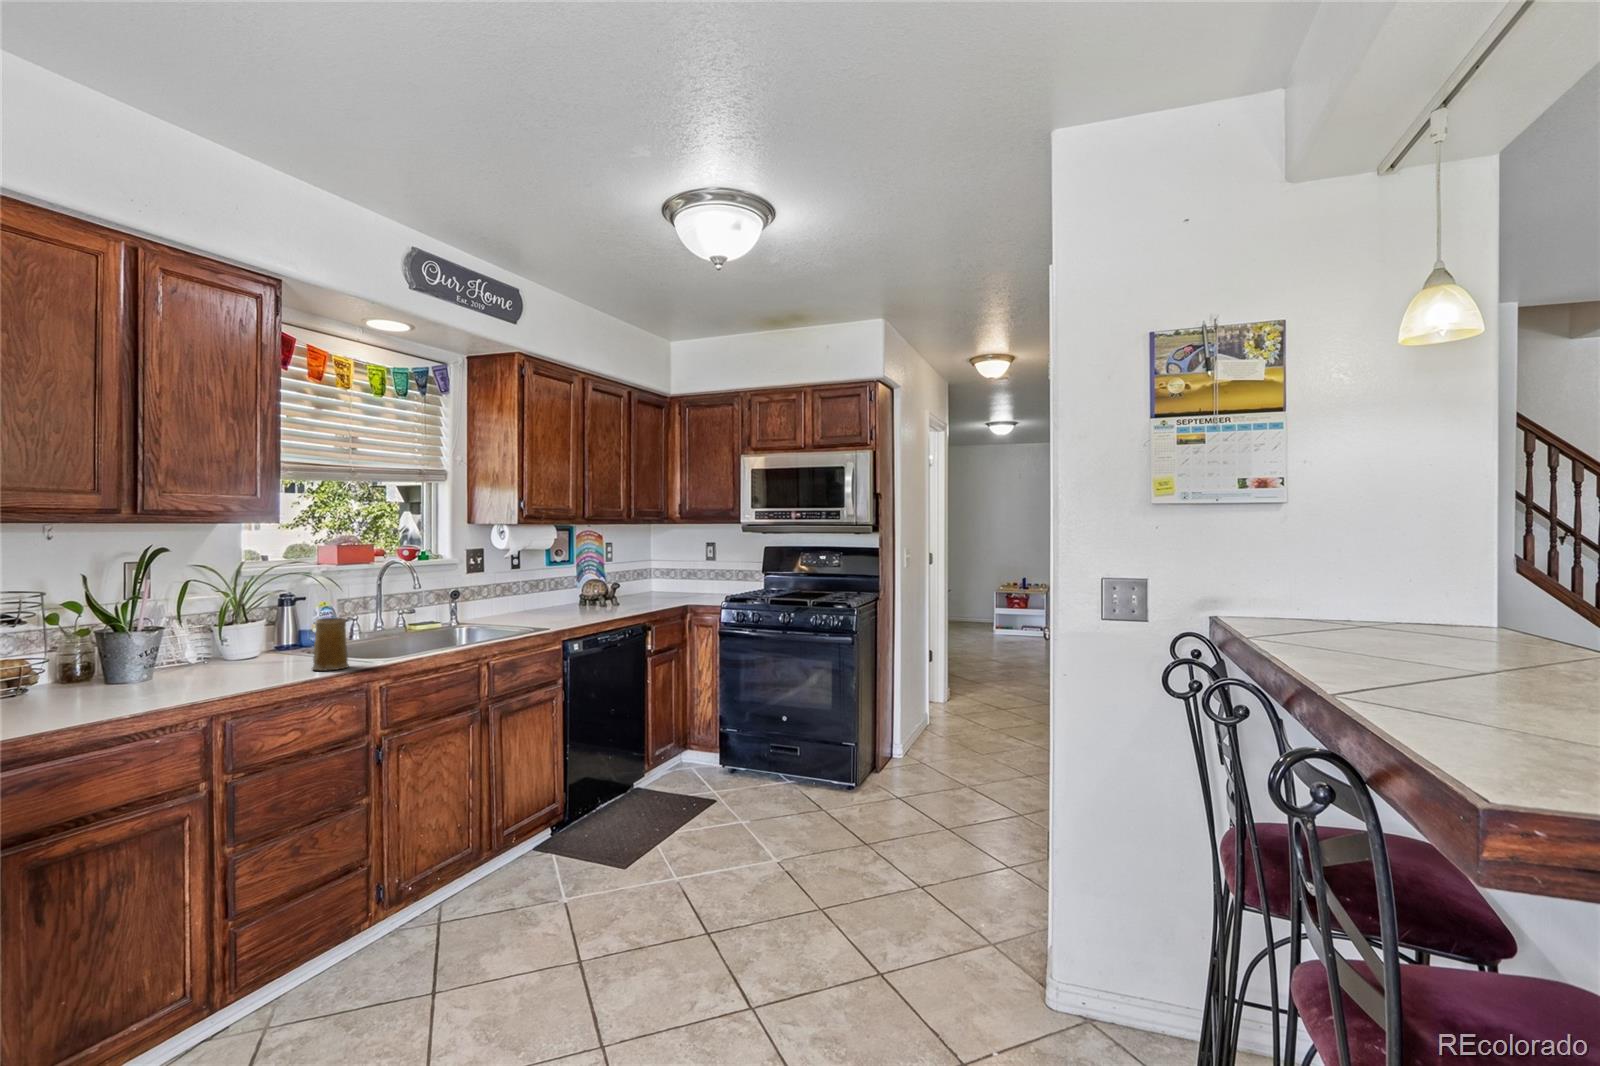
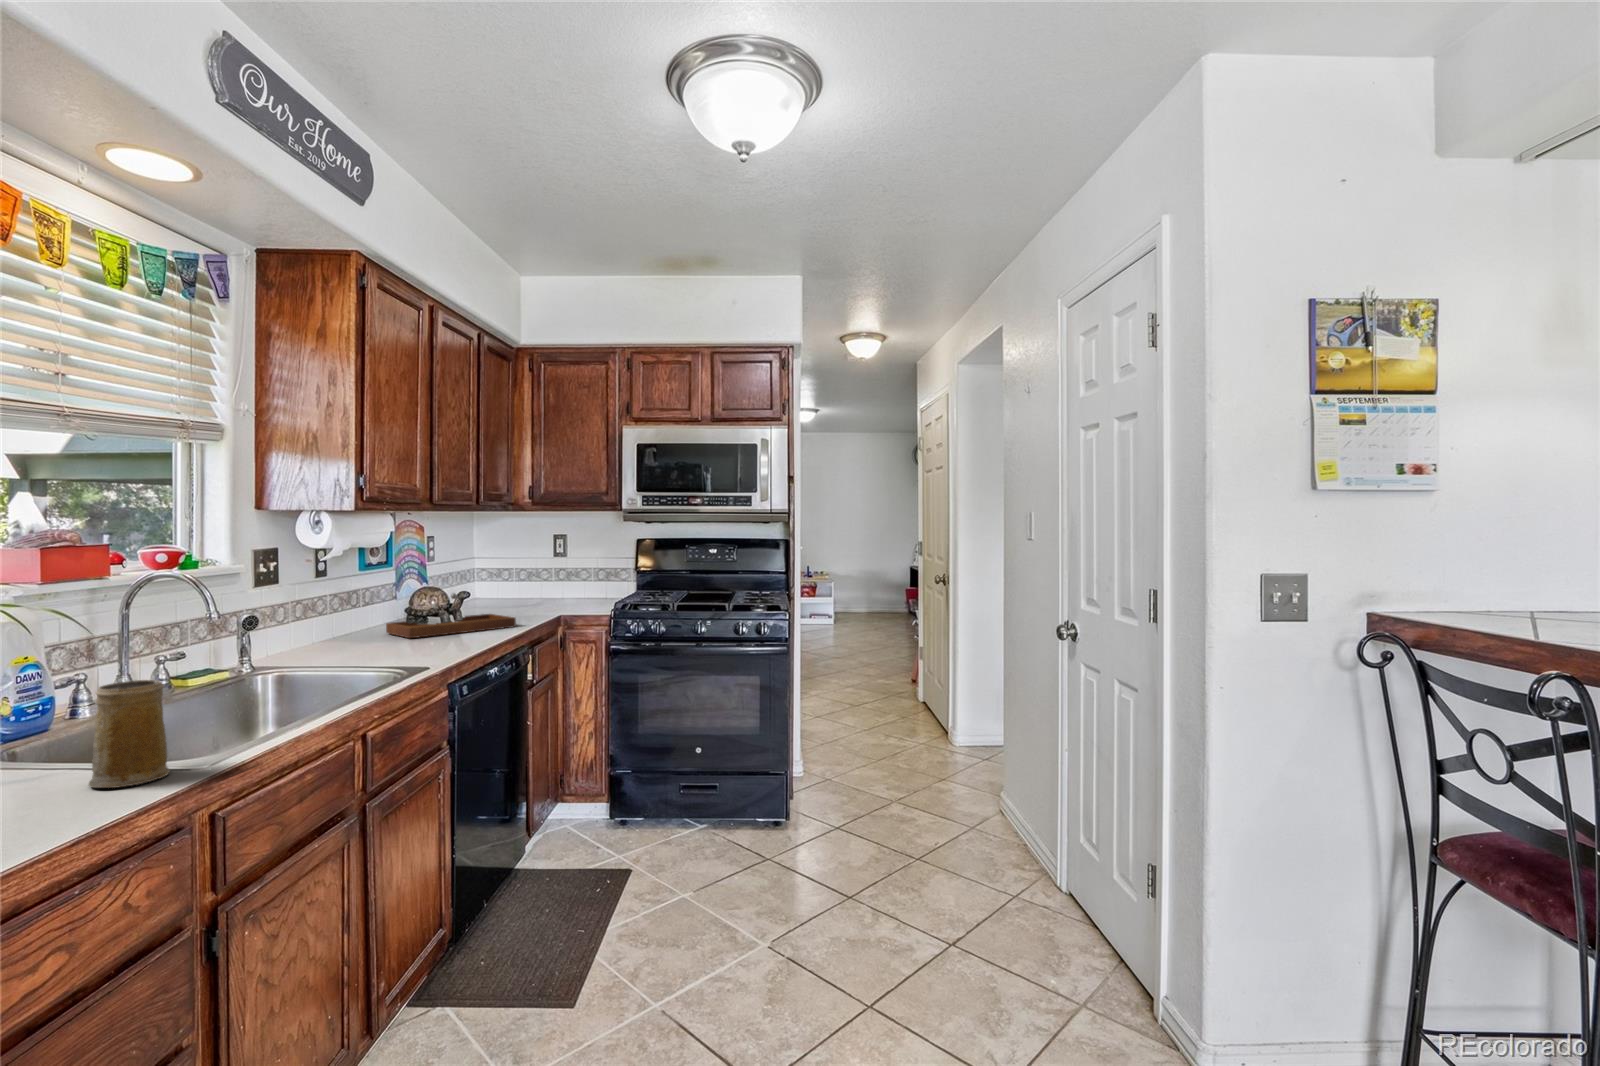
tray: none [560,582,645,612] -> present [386,594,516,638]

